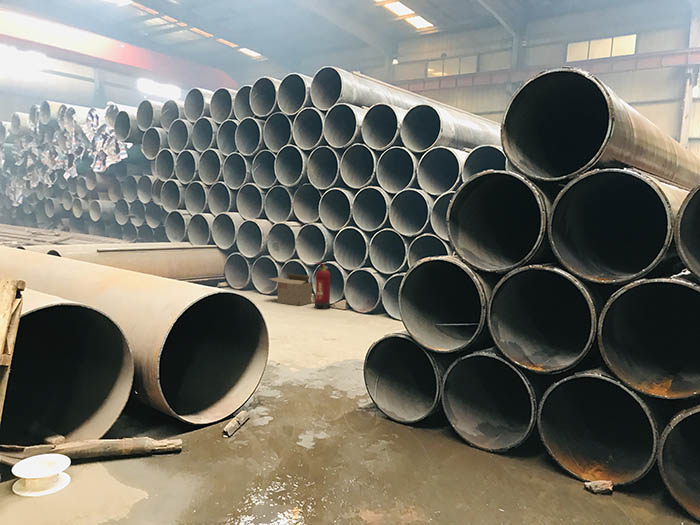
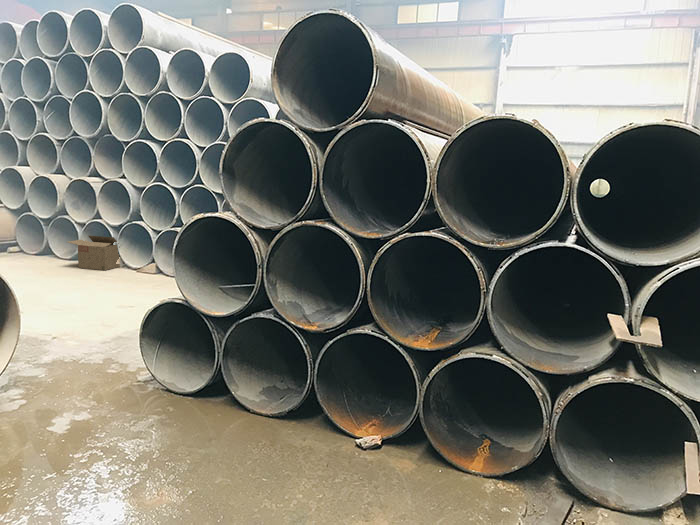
fire extinguisher: present [315,262,332,309] -> none [118,223,141,273]

